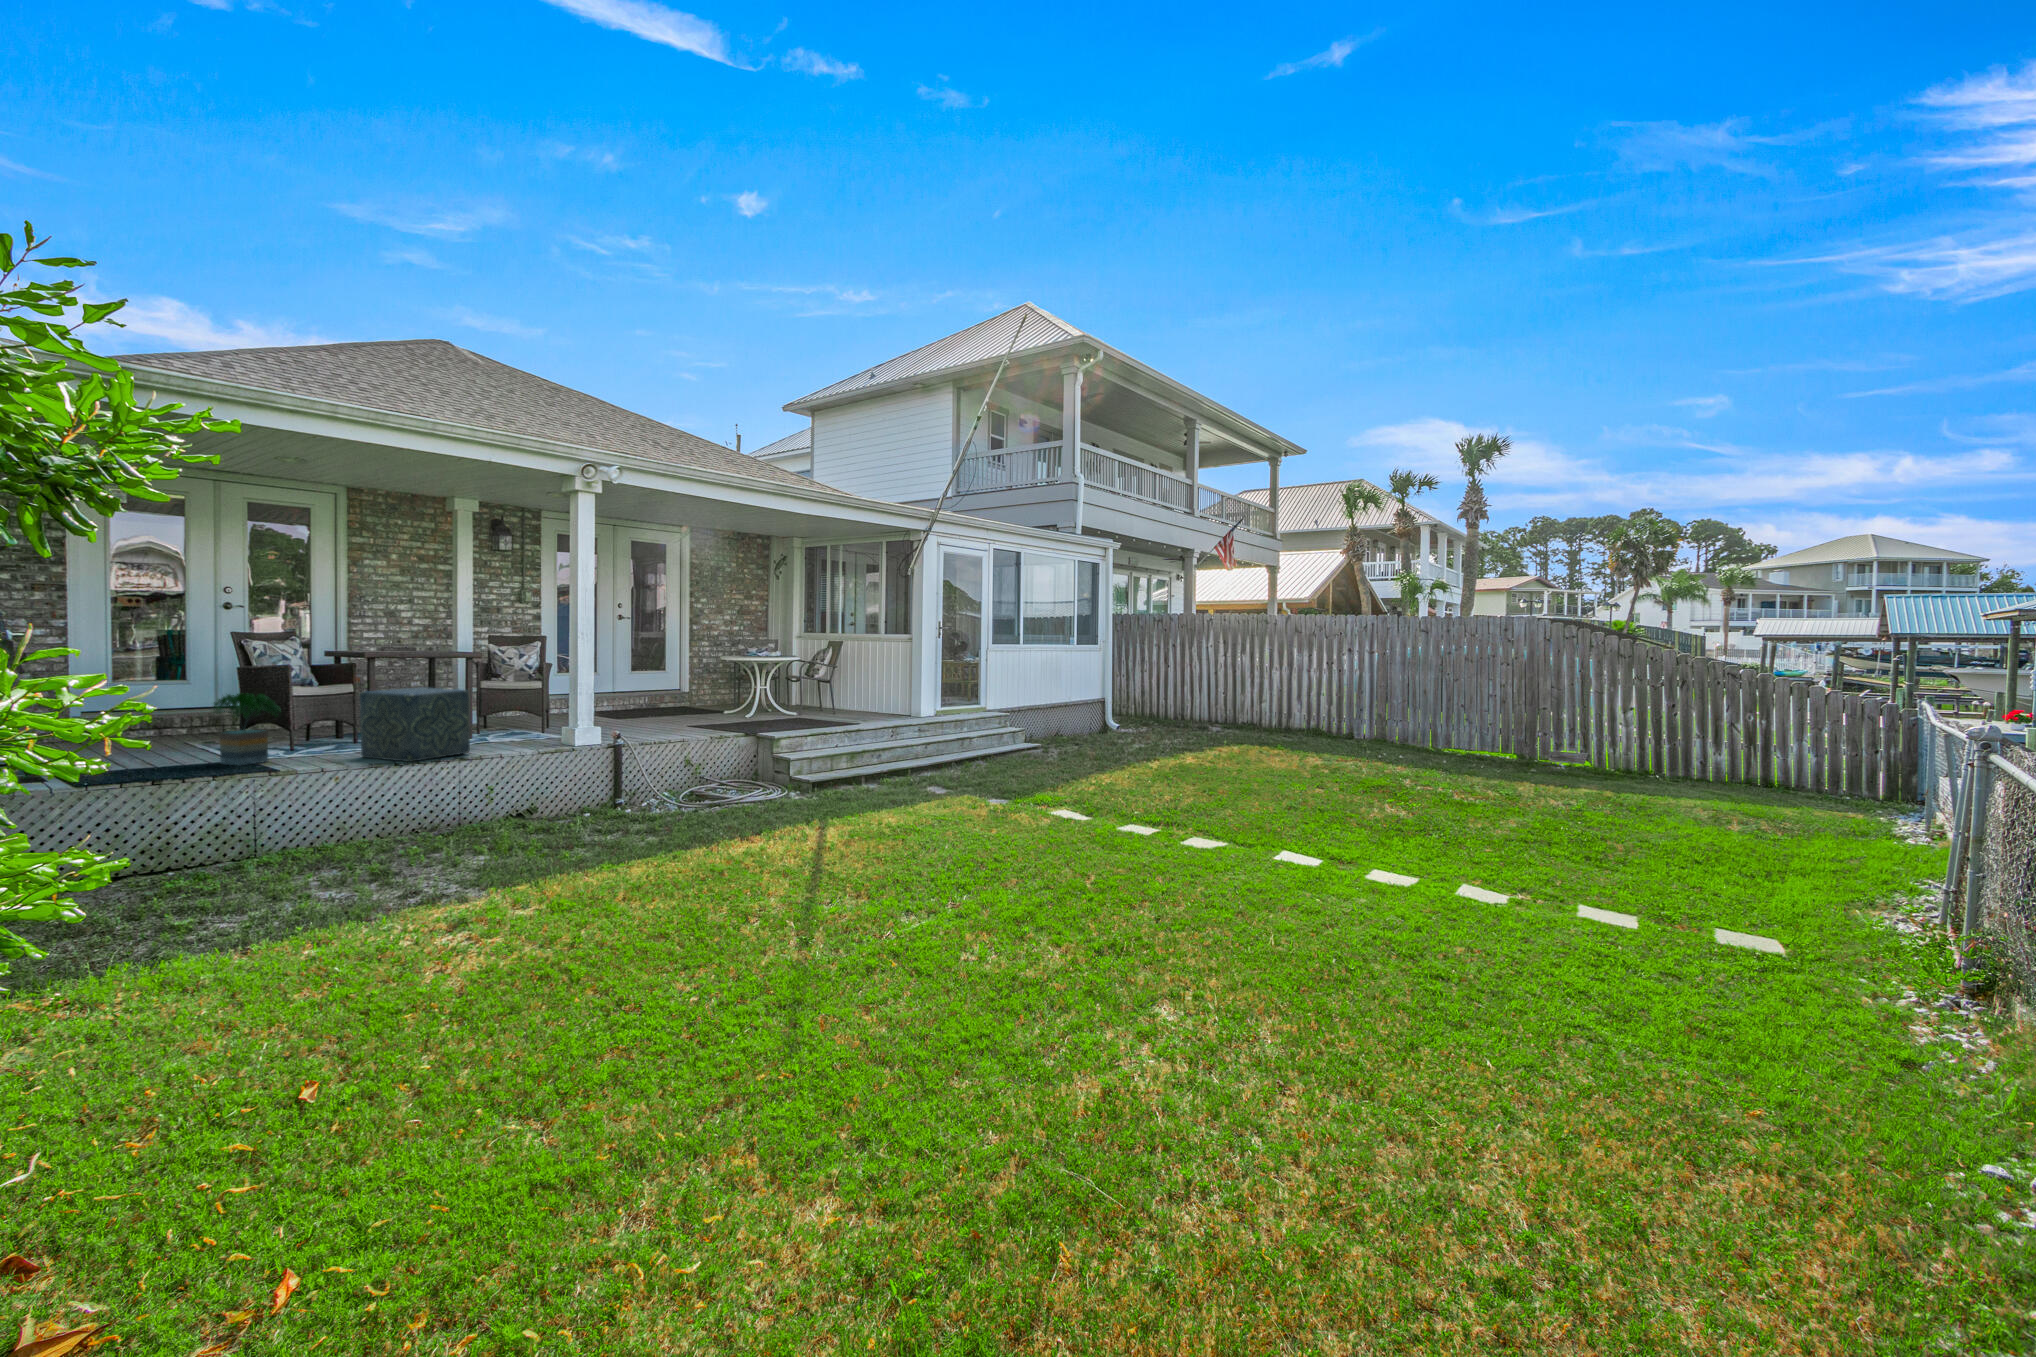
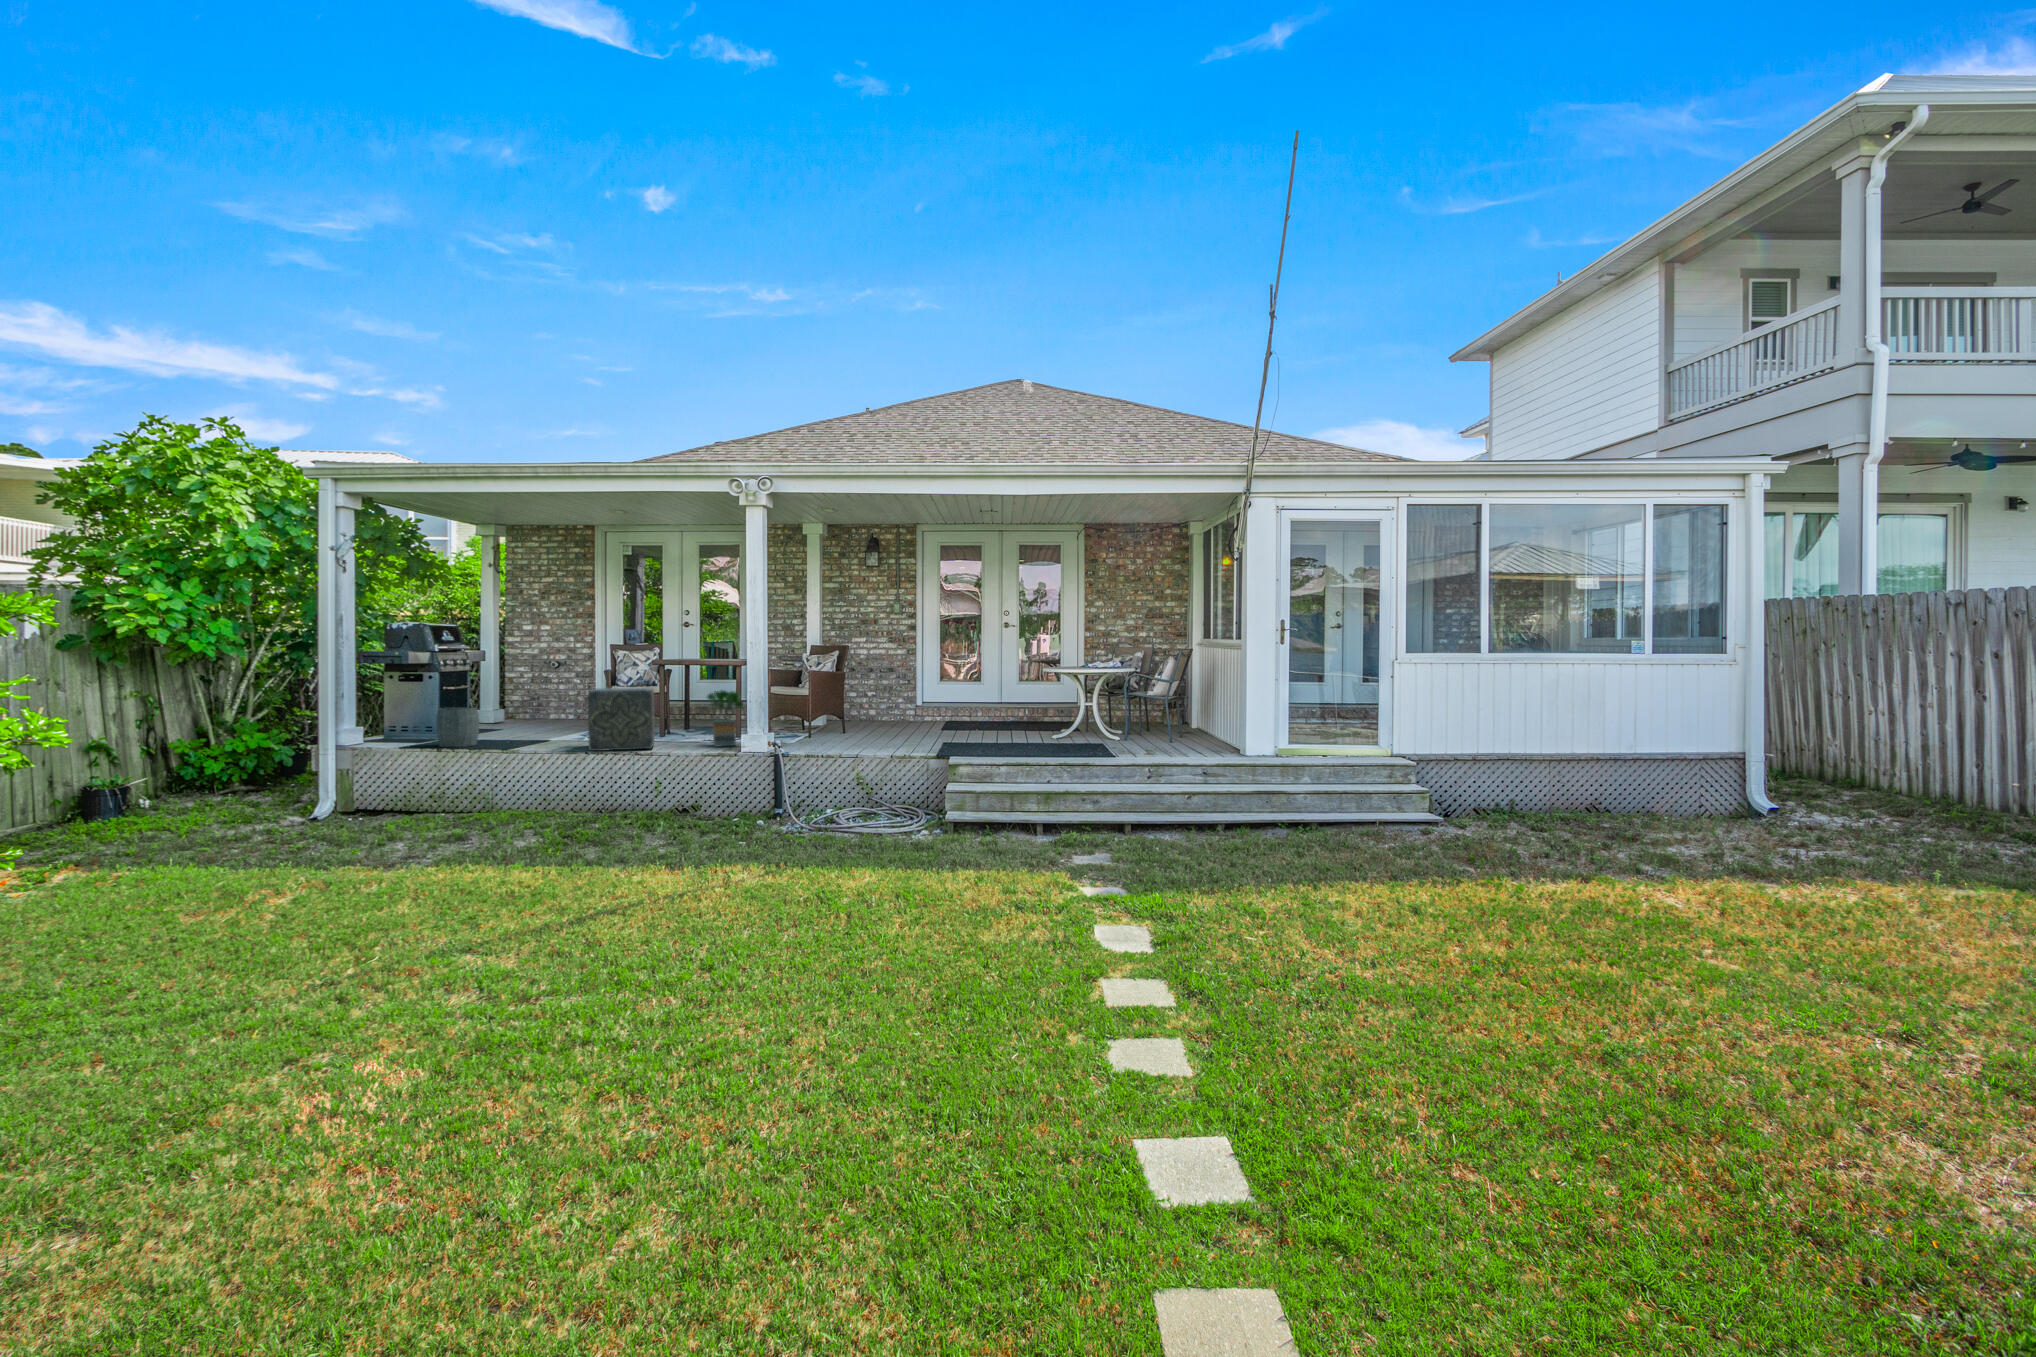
potted tree: present [214,693,280,766] -> present [707,690,743,747]
woven basket: none [140,723,211,780] -> present [436,707,479,747]

